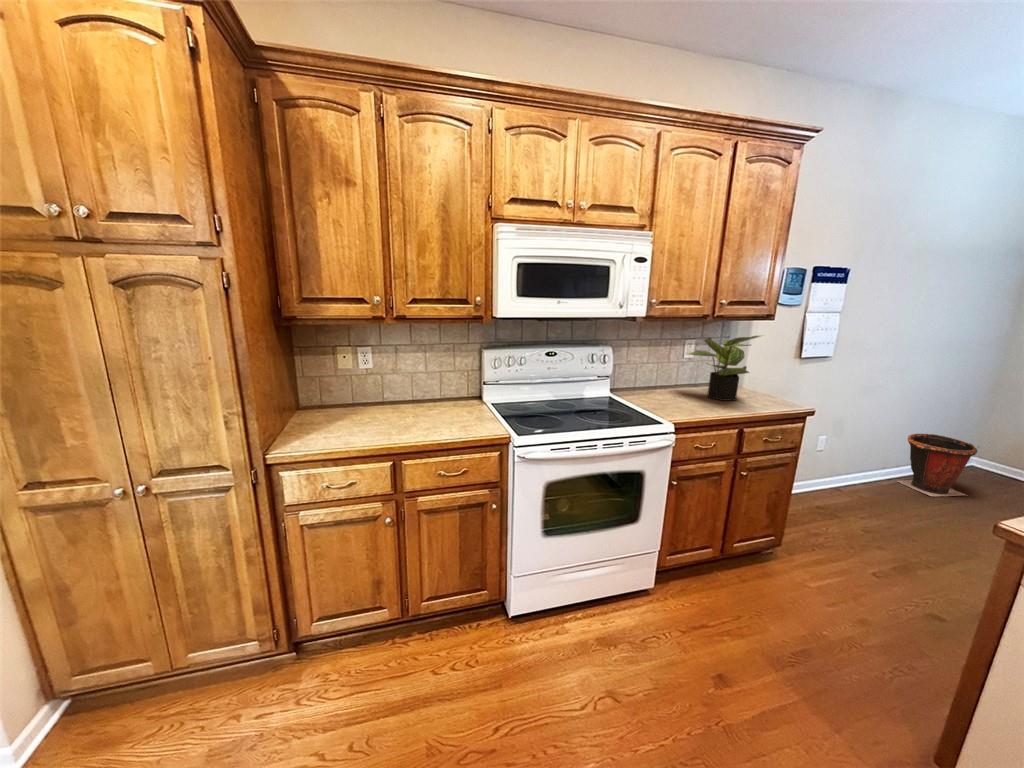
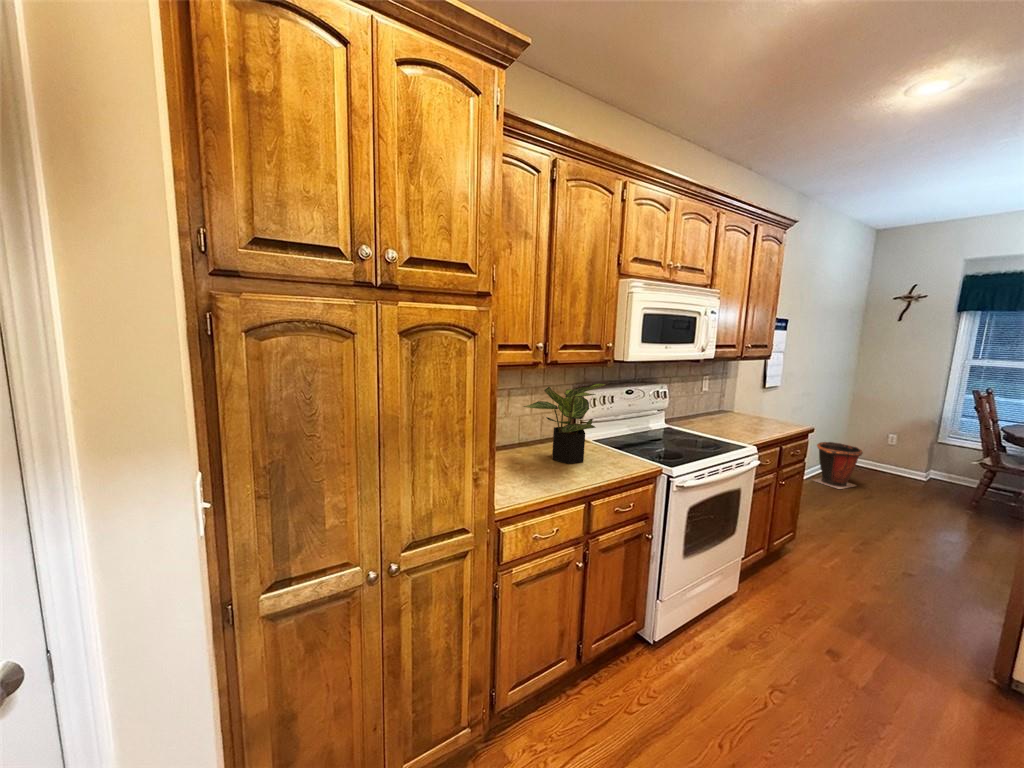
potted plant: present [688,336,760,401] -> present [524,383,606,464]

